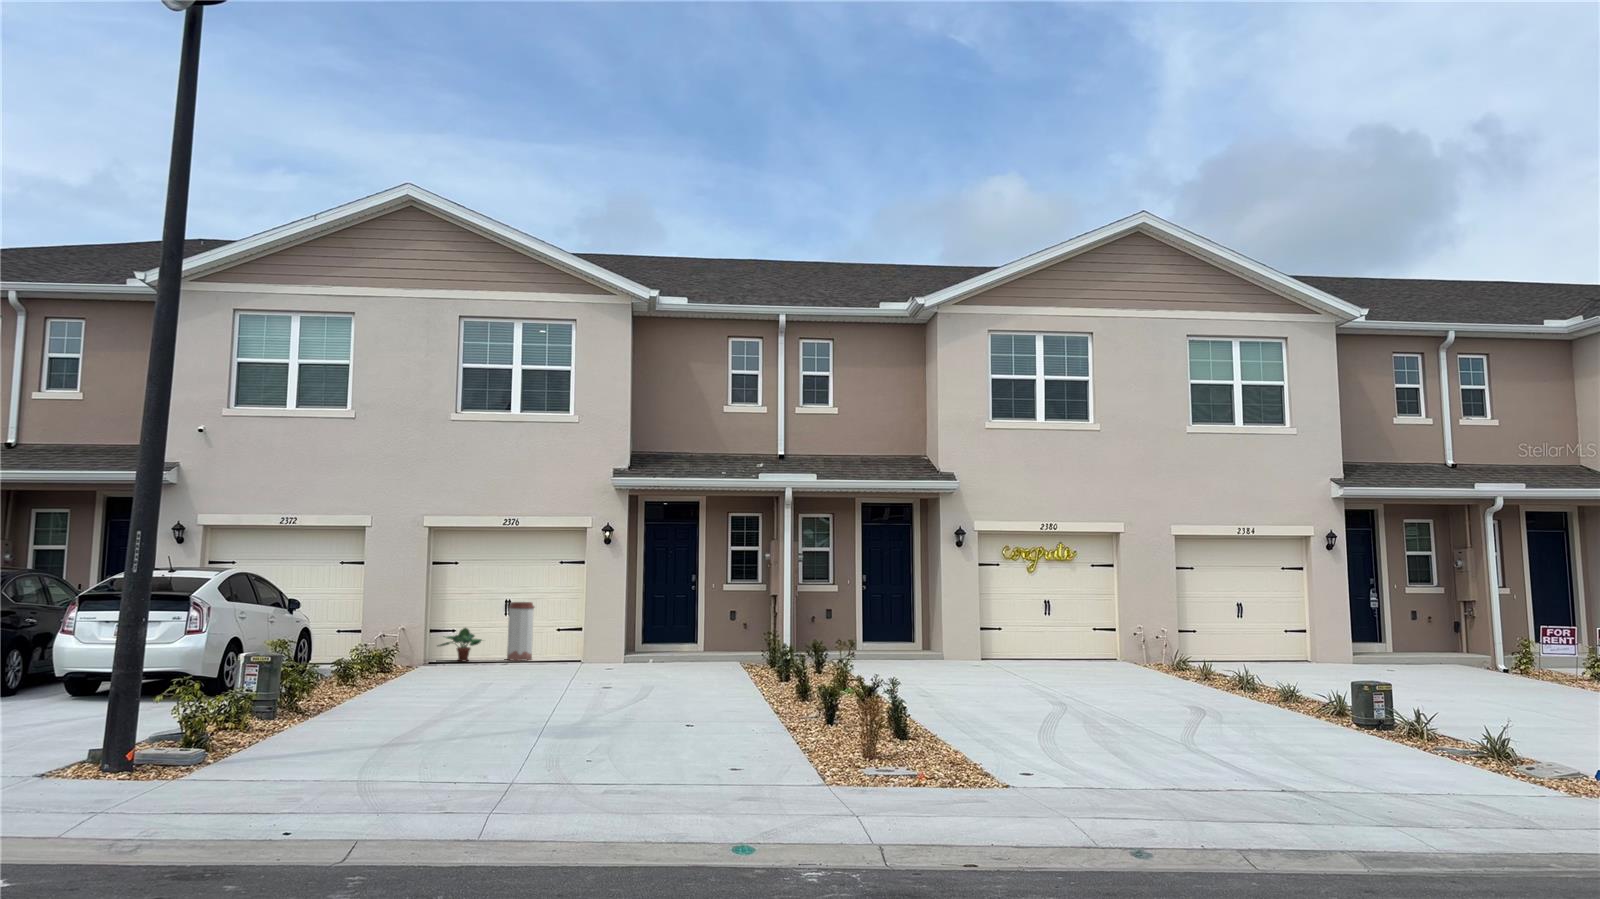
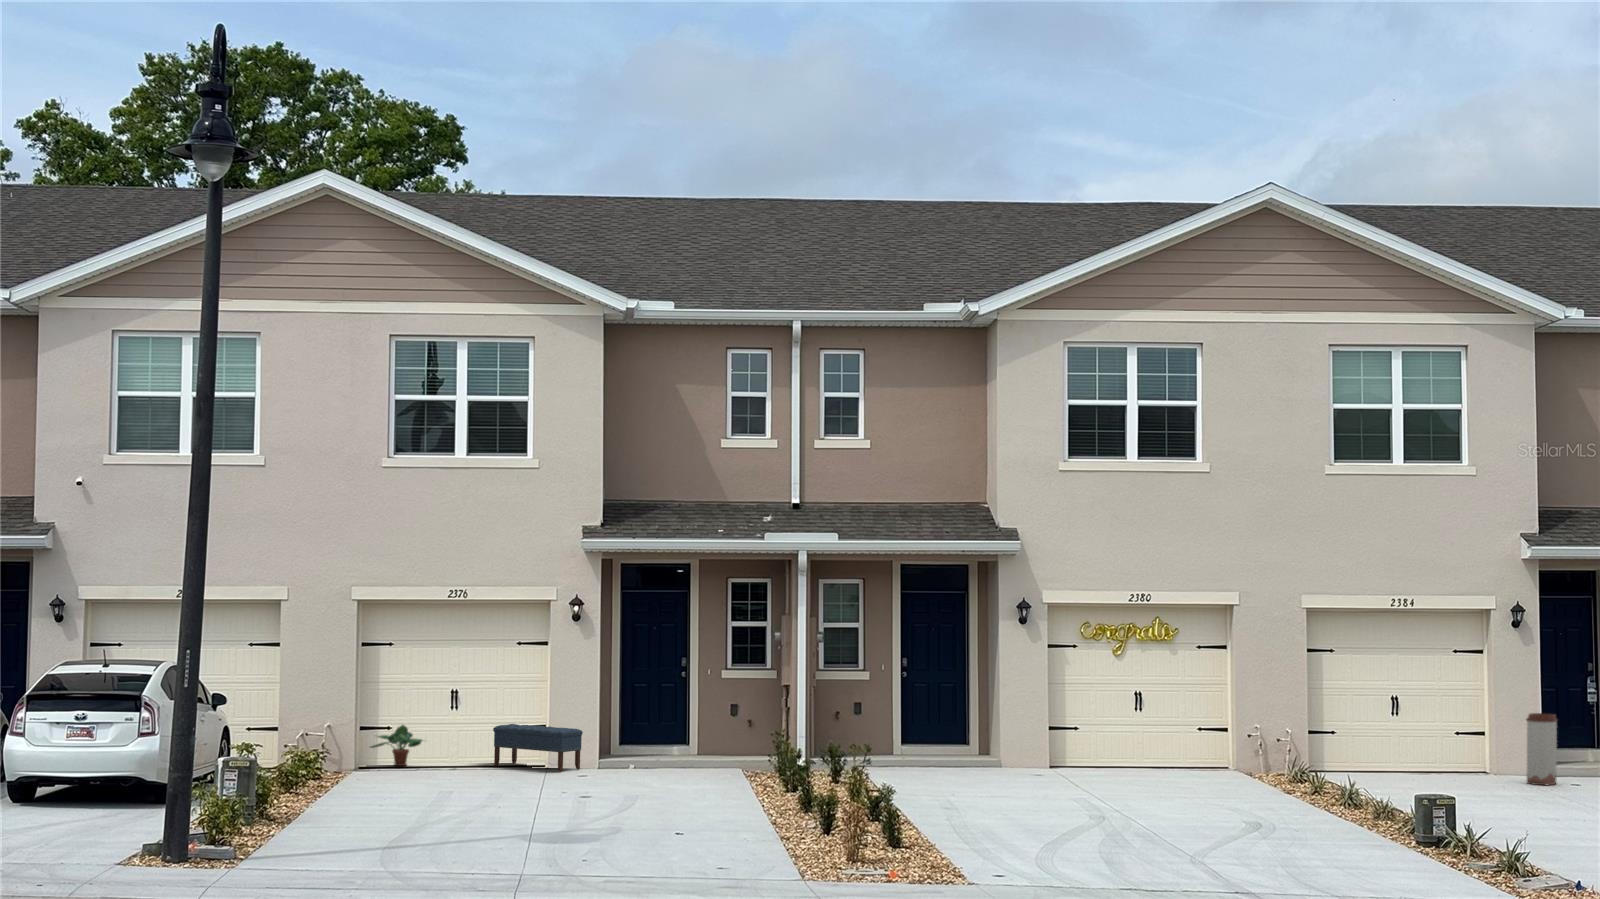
trash can: present [507,602,534,661] -> present [1526,713,1557,785]
bench: none [540,627,612,665] -> present [493,724,583,772]

